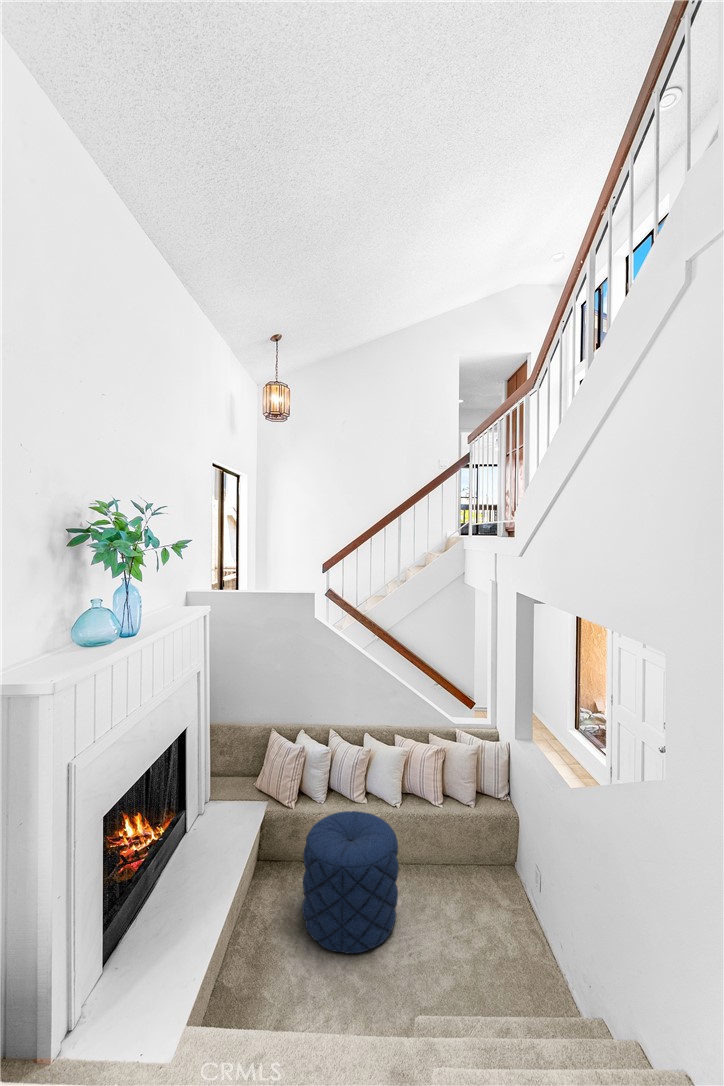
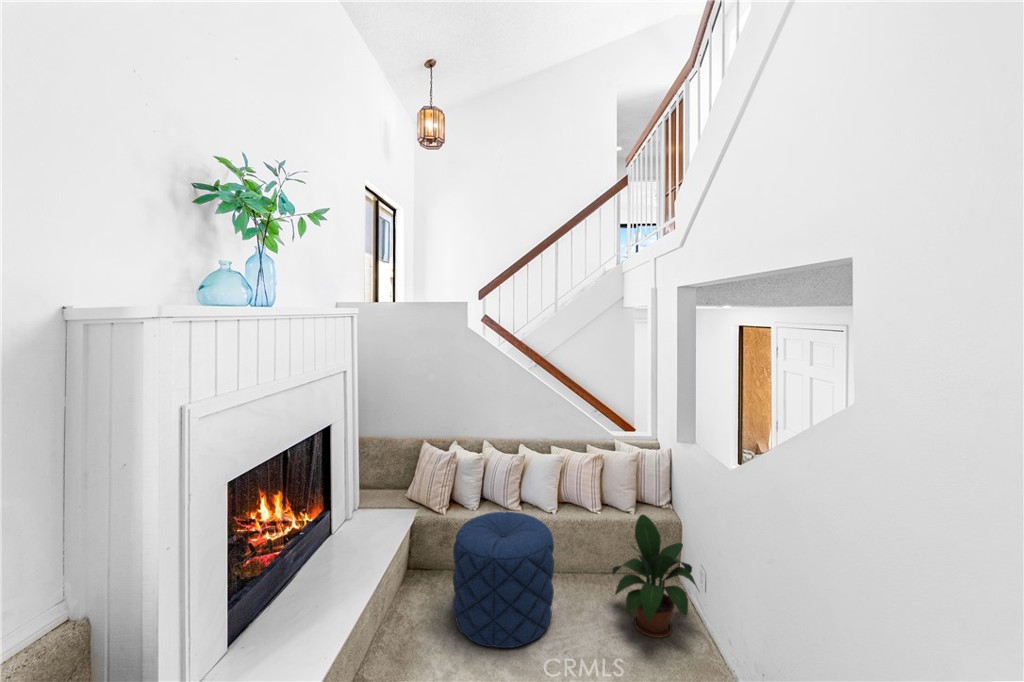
potted plant: none [453,816,535,940] -> present [612,514,698,638]

